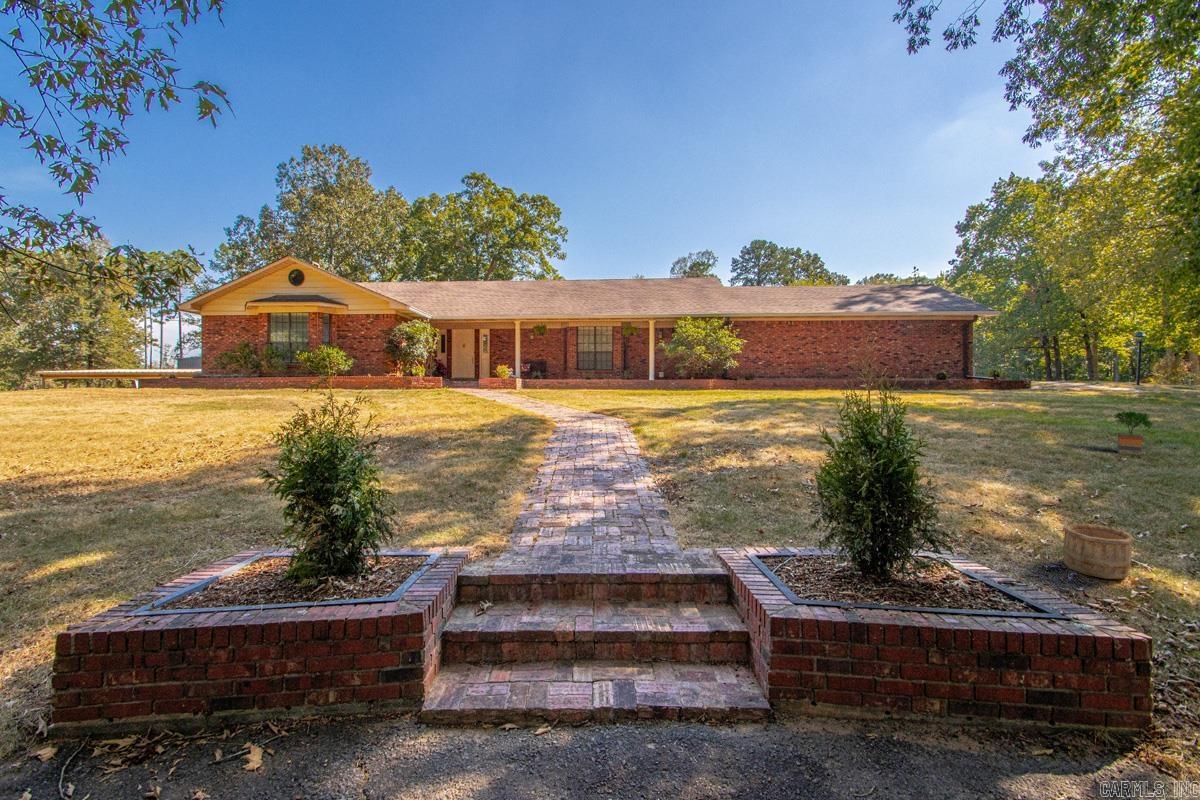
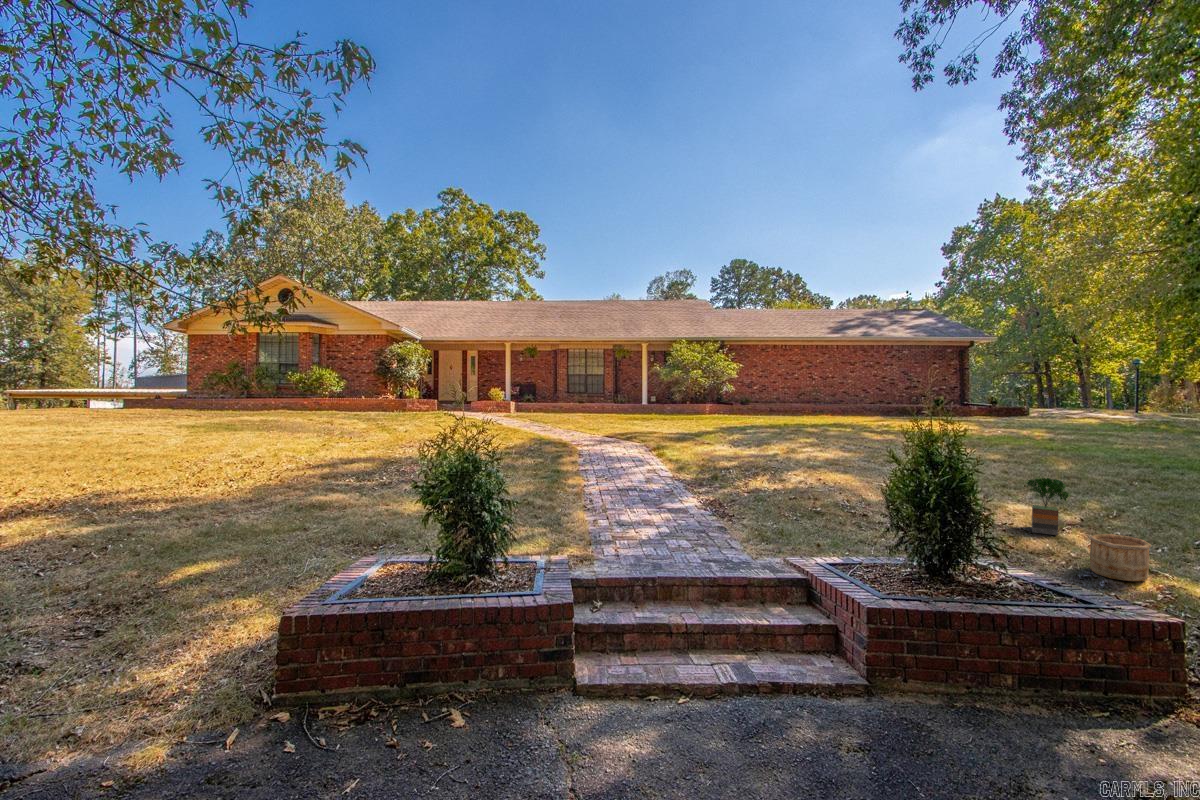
potted tree: present [1114,411,1153,455] -> present [1026,478,1070,535]

